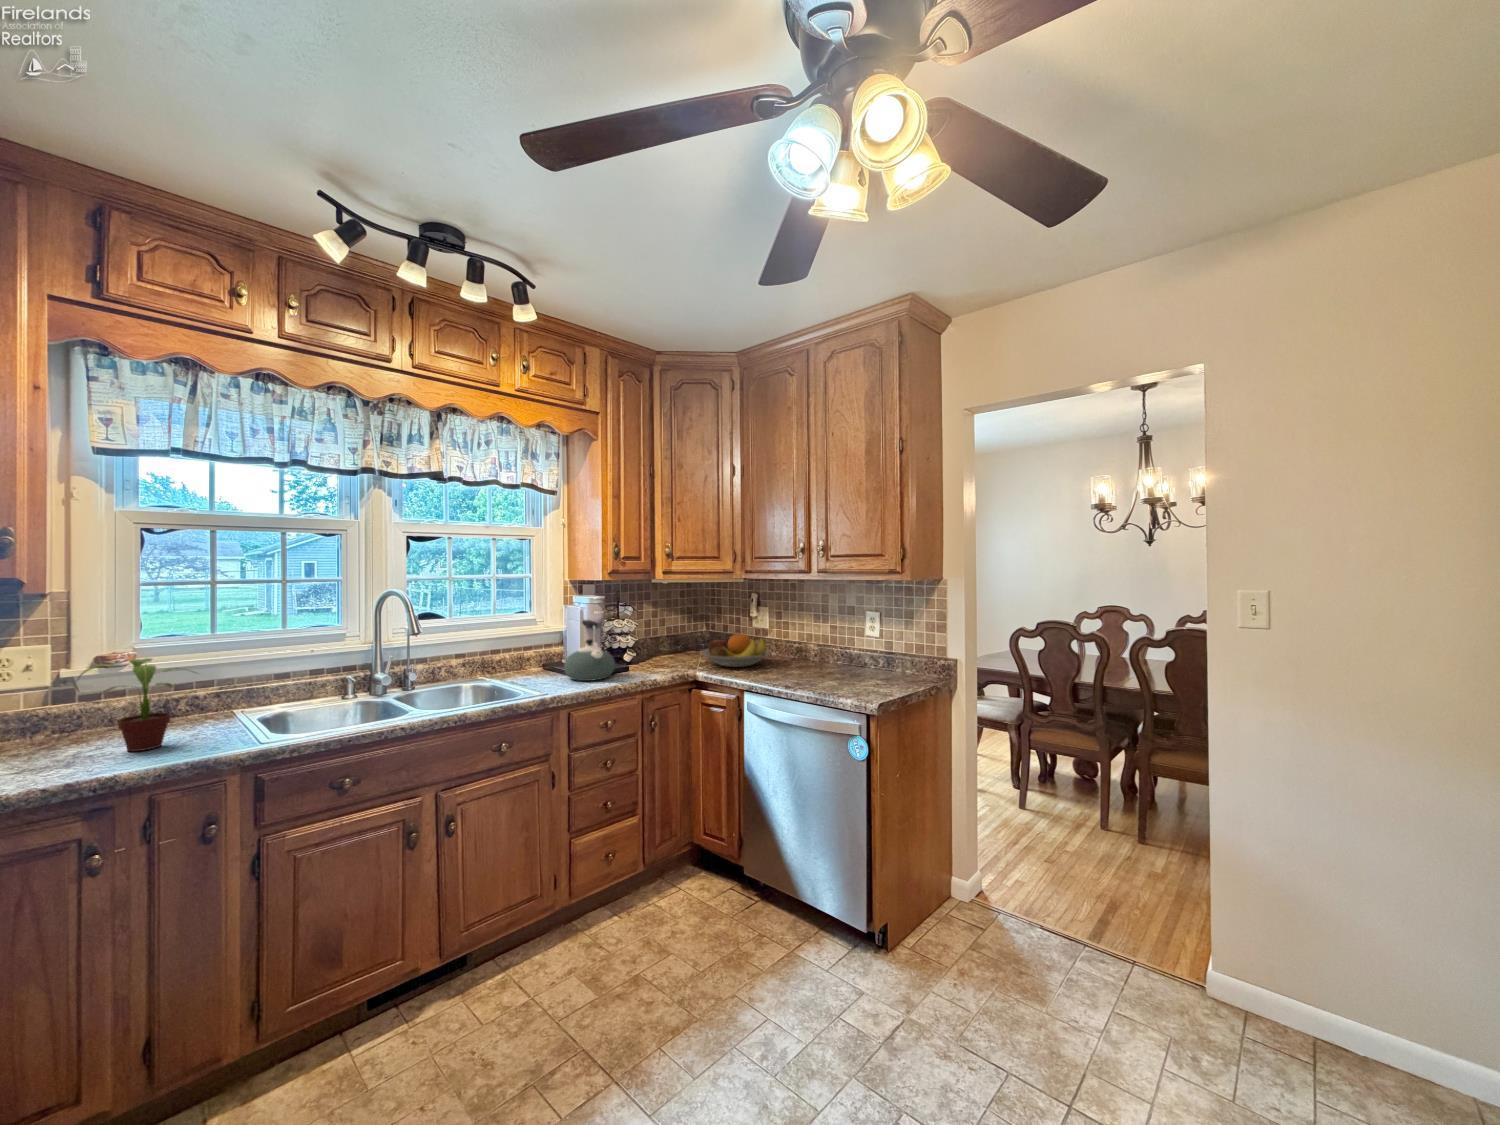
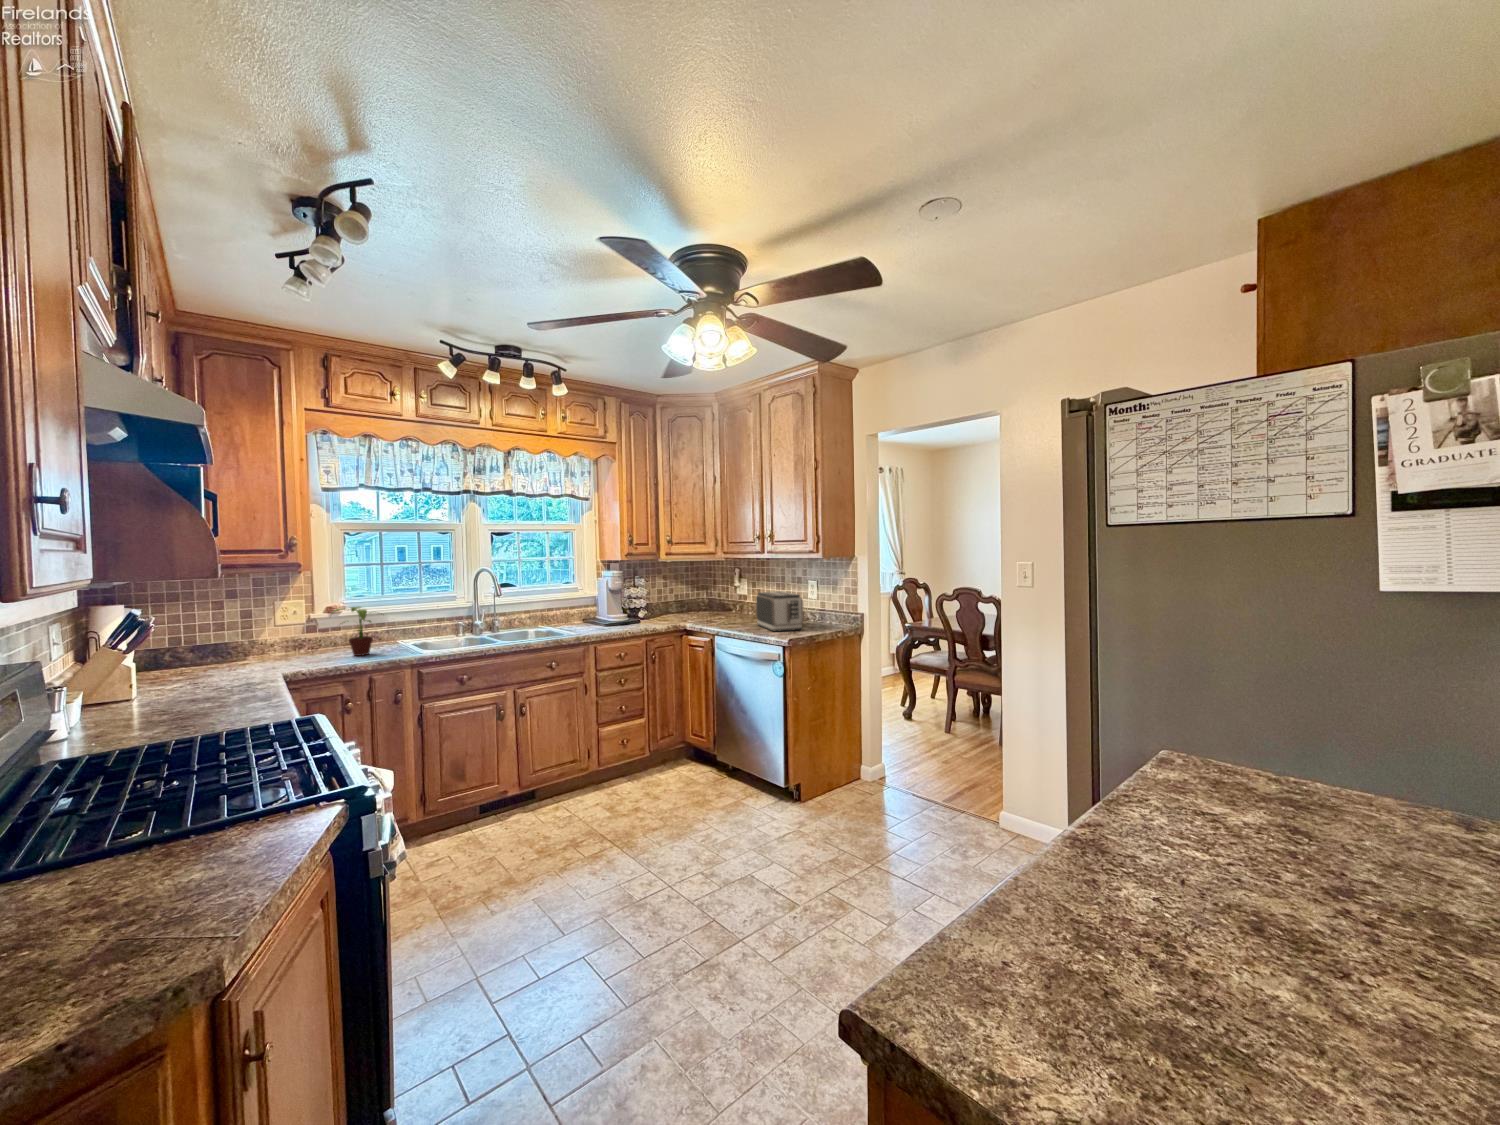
kettle: present [564,620,615,681] -> none [595,588,629,628]
toaster: none [801,626,878,687] -> present [756,591,803,631]
fruit bowl: present [700,634,772,667] -> none [691,597,743,621]

